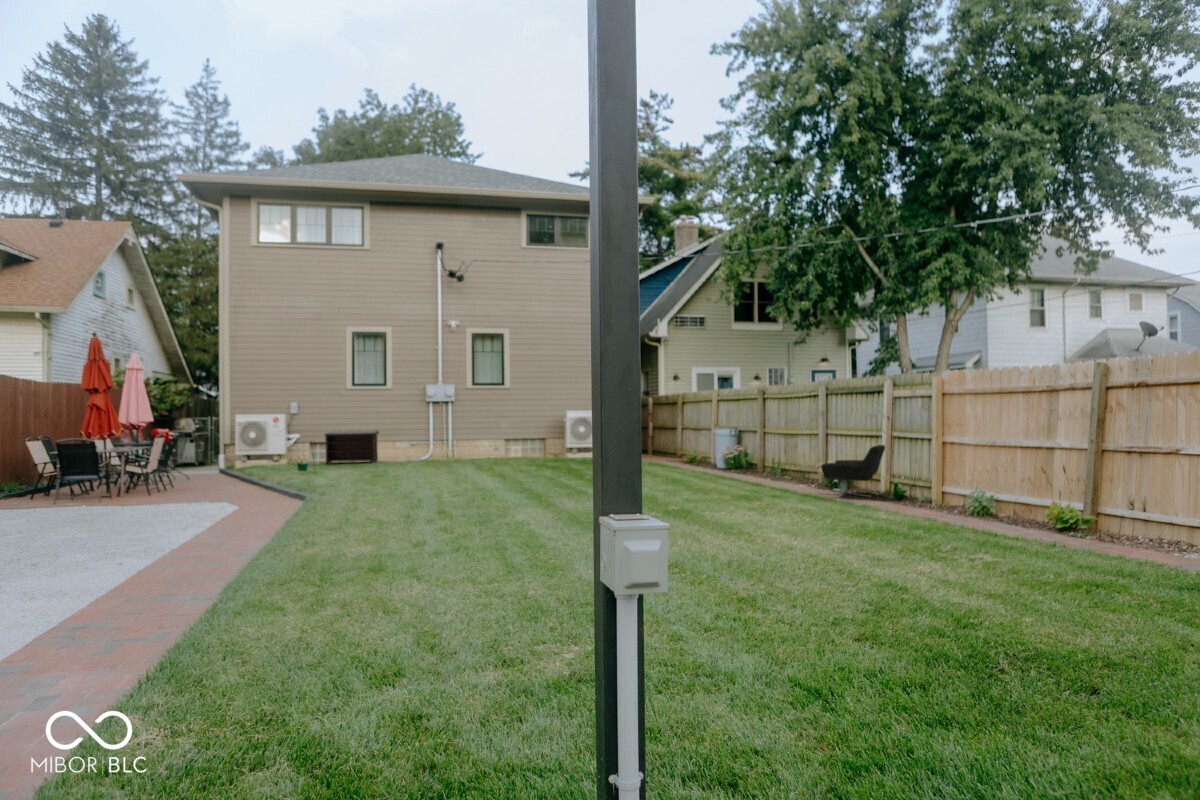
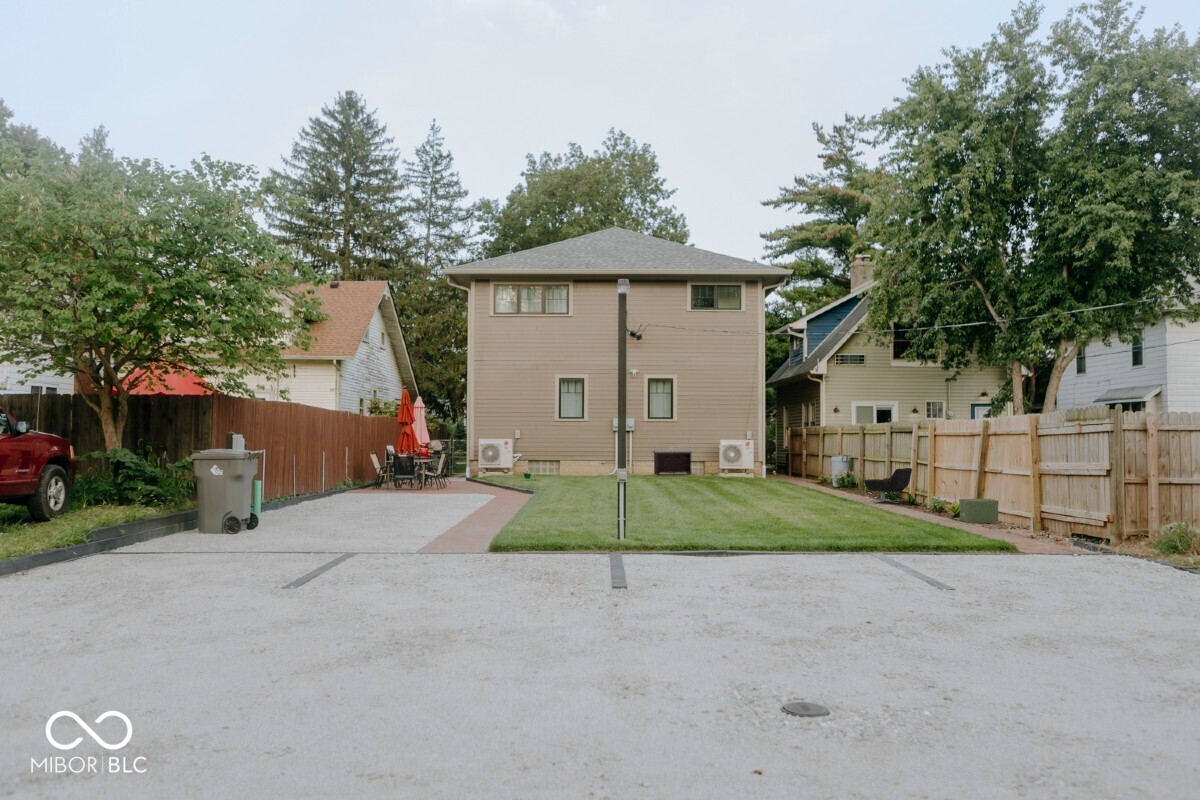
bench: present [325,430,379,464] -> present [653,449,692,475]
storage box: none [1077,499,1157,545] -> present [959,499,998,523]

